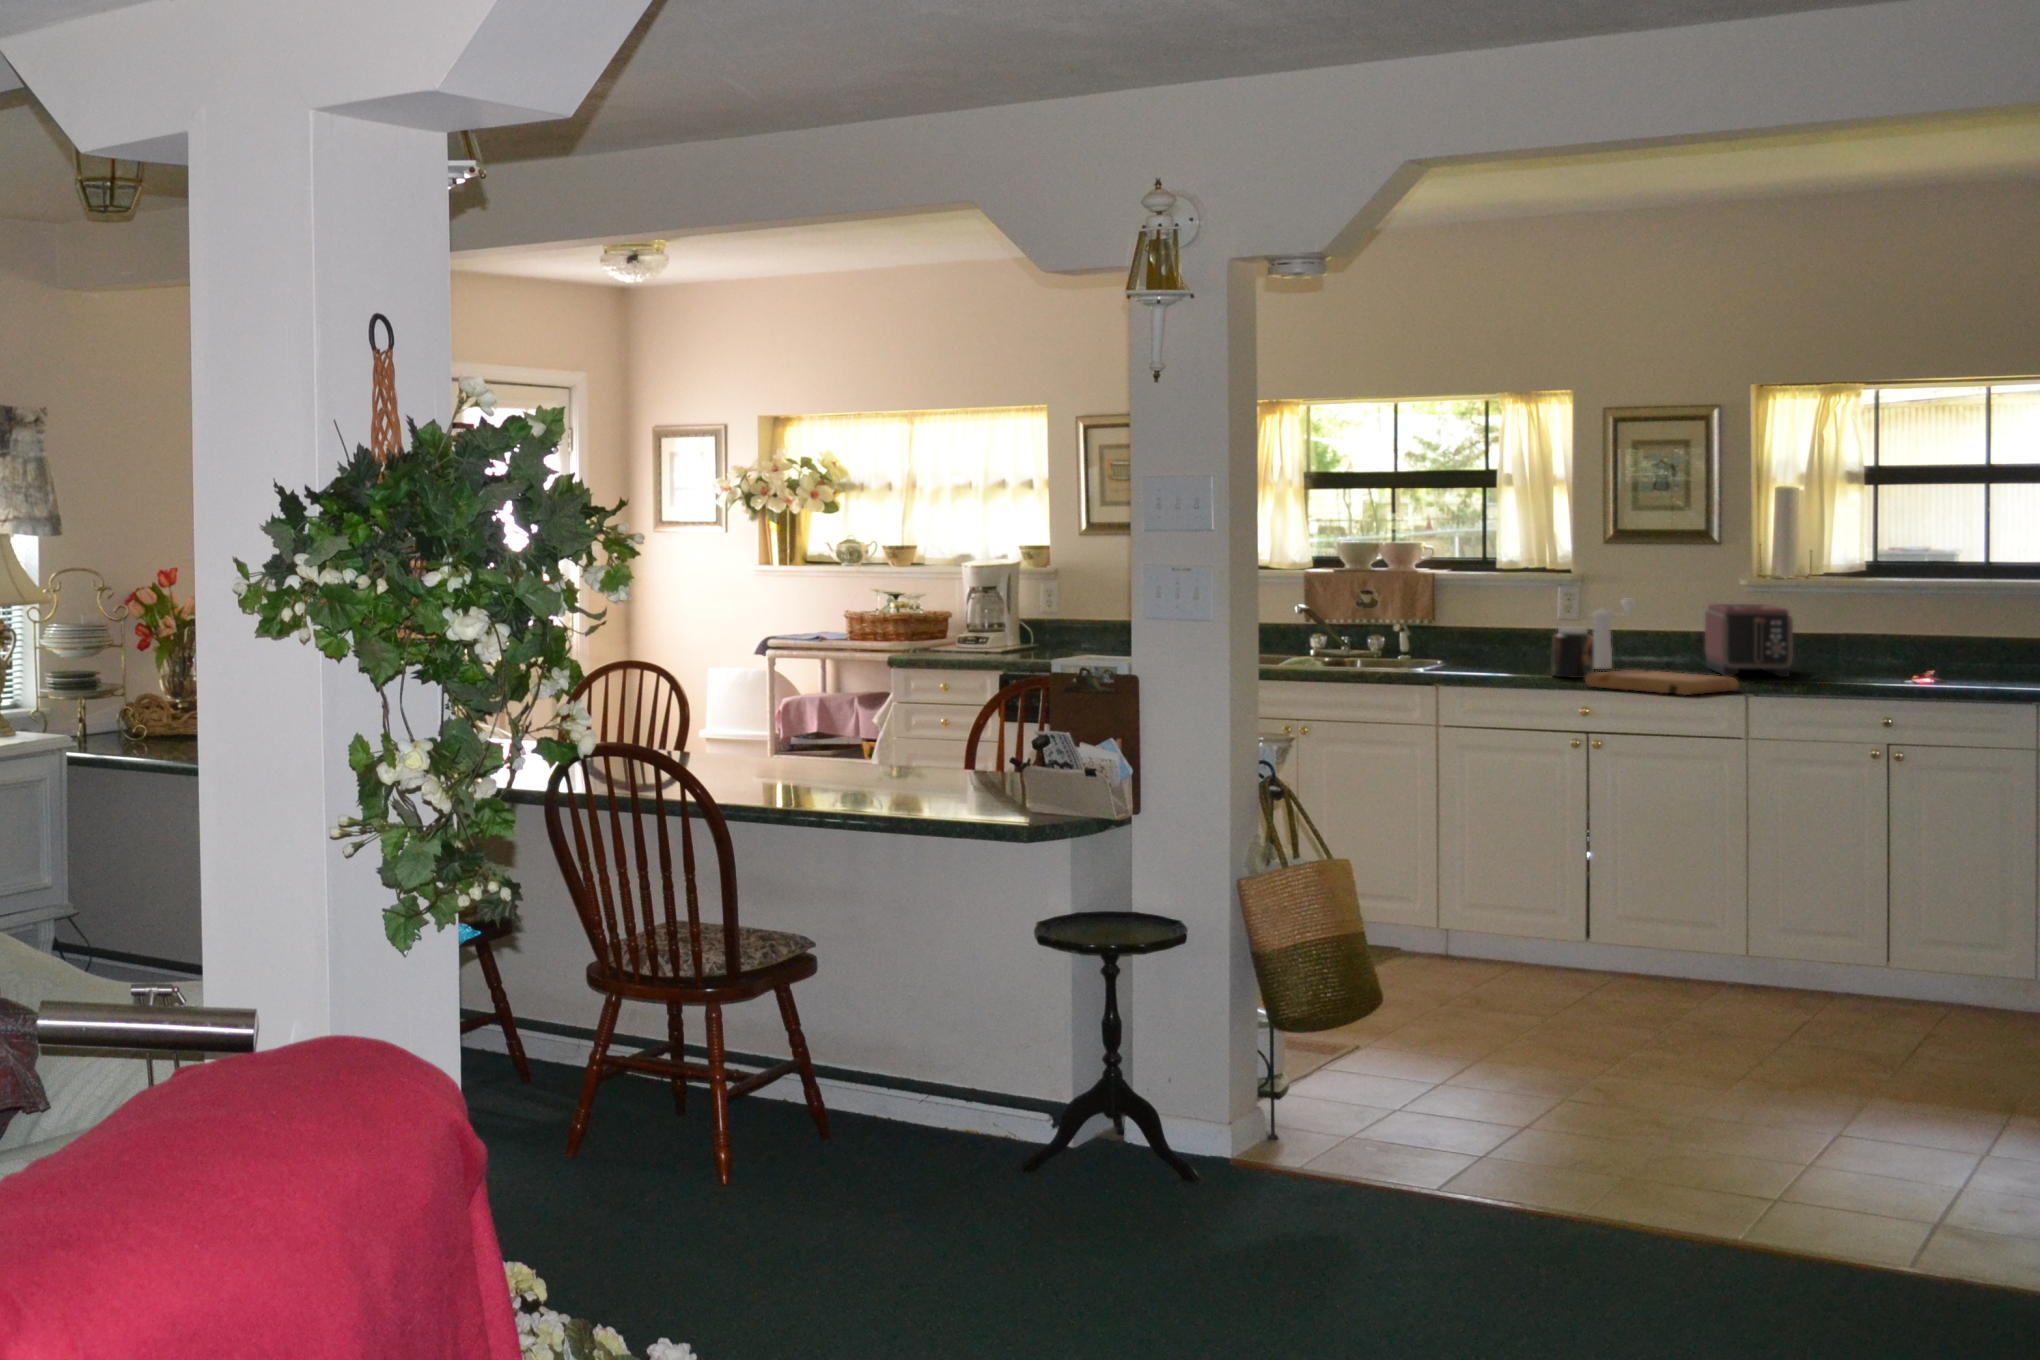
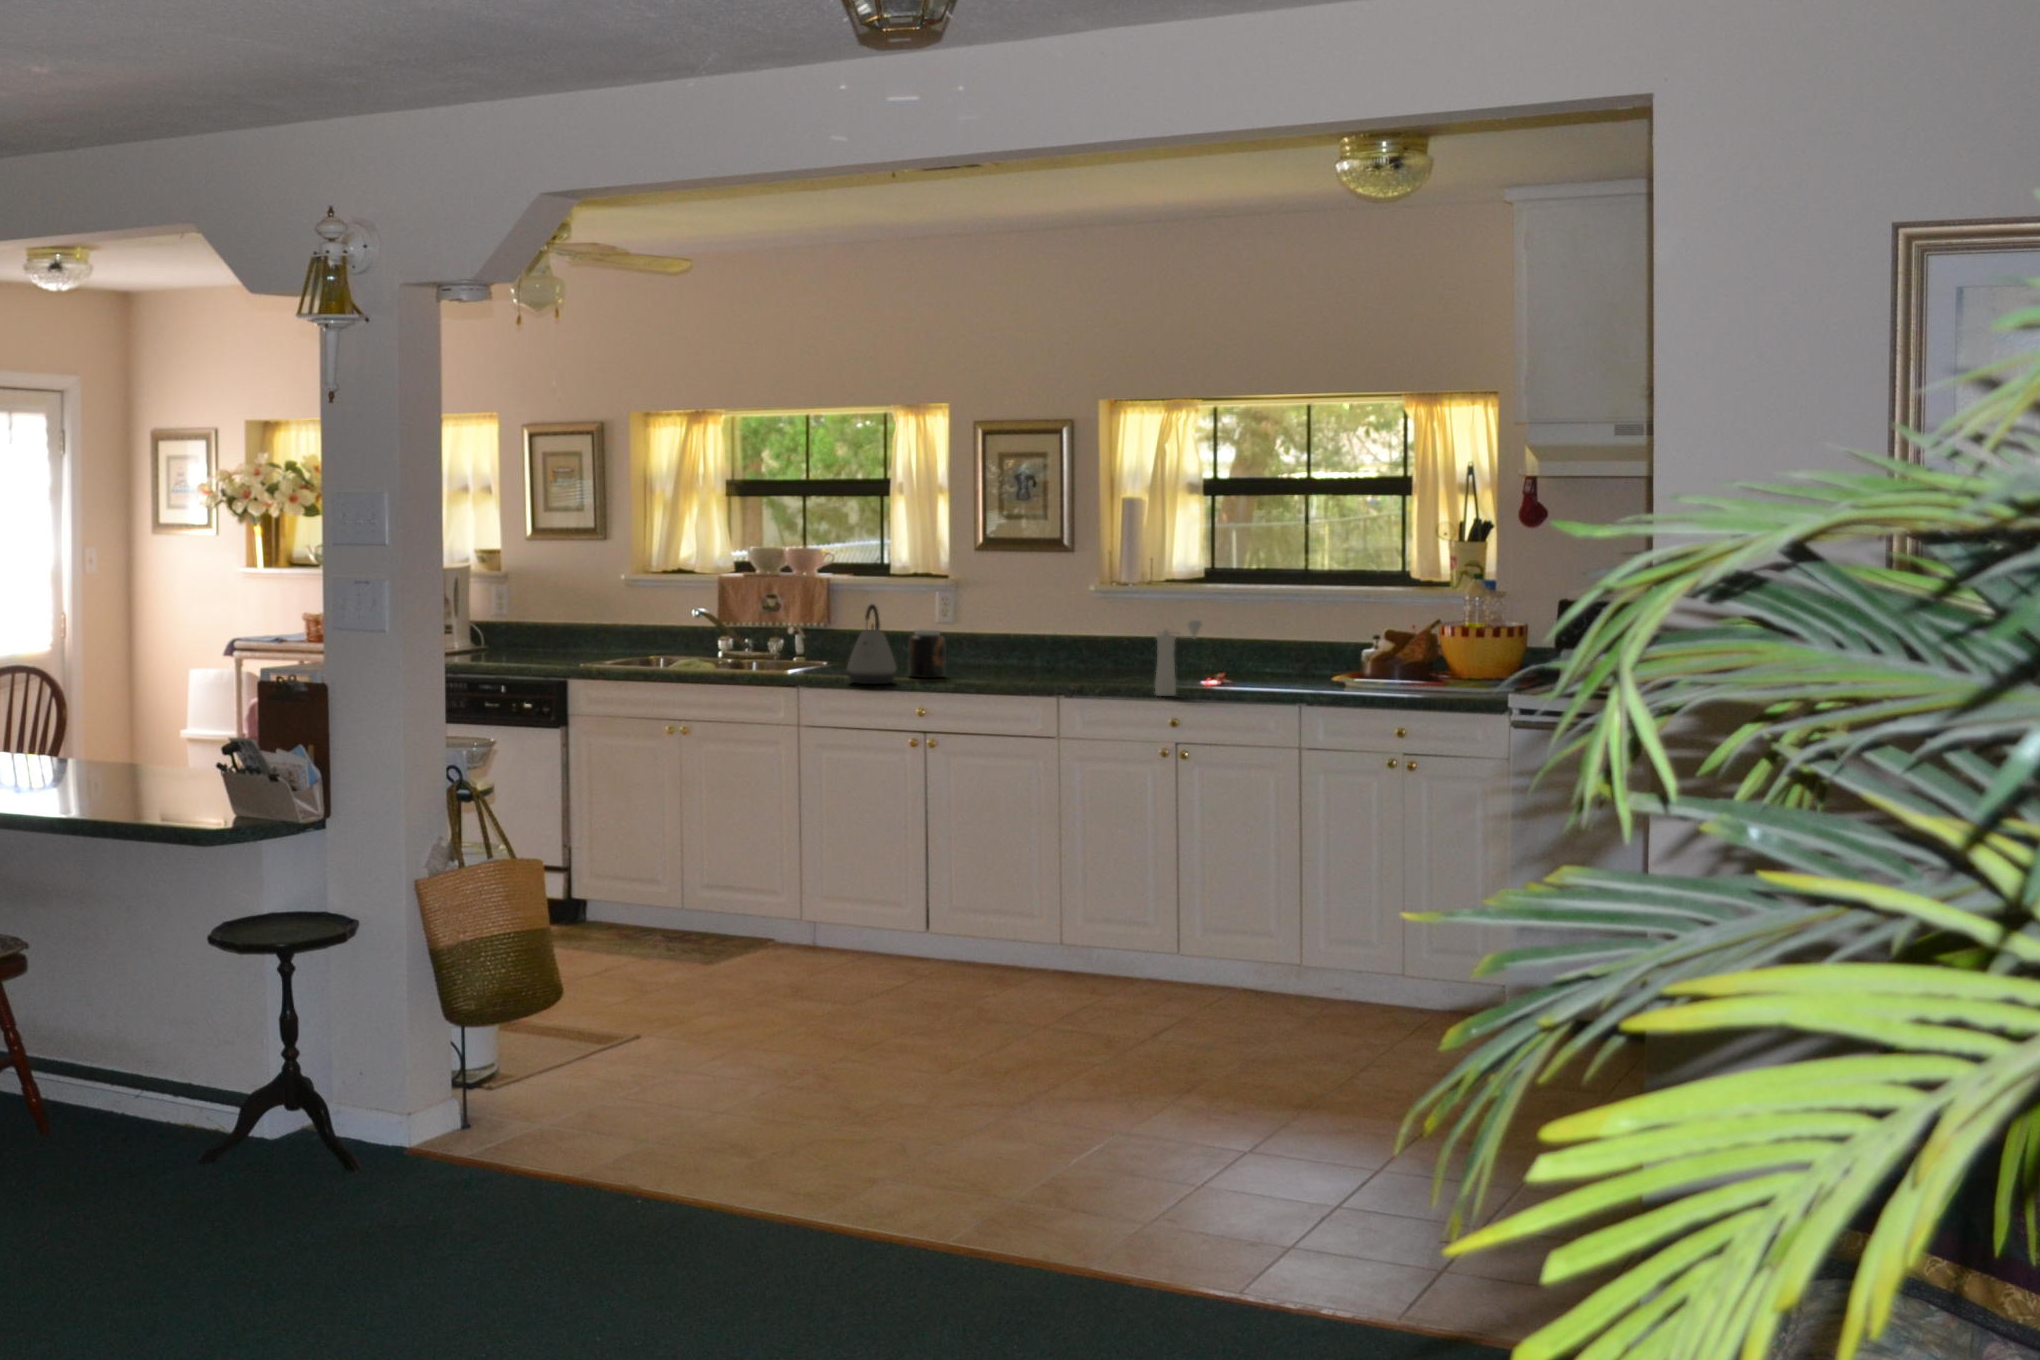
pepper mill: present [1592,599,1636,669] -> present [1155,620,1202,696]
kettle: none [1495,602,1551,685] -> present [847,604,897,684]
toaster: present [1705,604,1793,677] -> none [1055,608,1117,677]
cutting board: present [1585,670,1738,695] -> none [922,670,1052,693]

